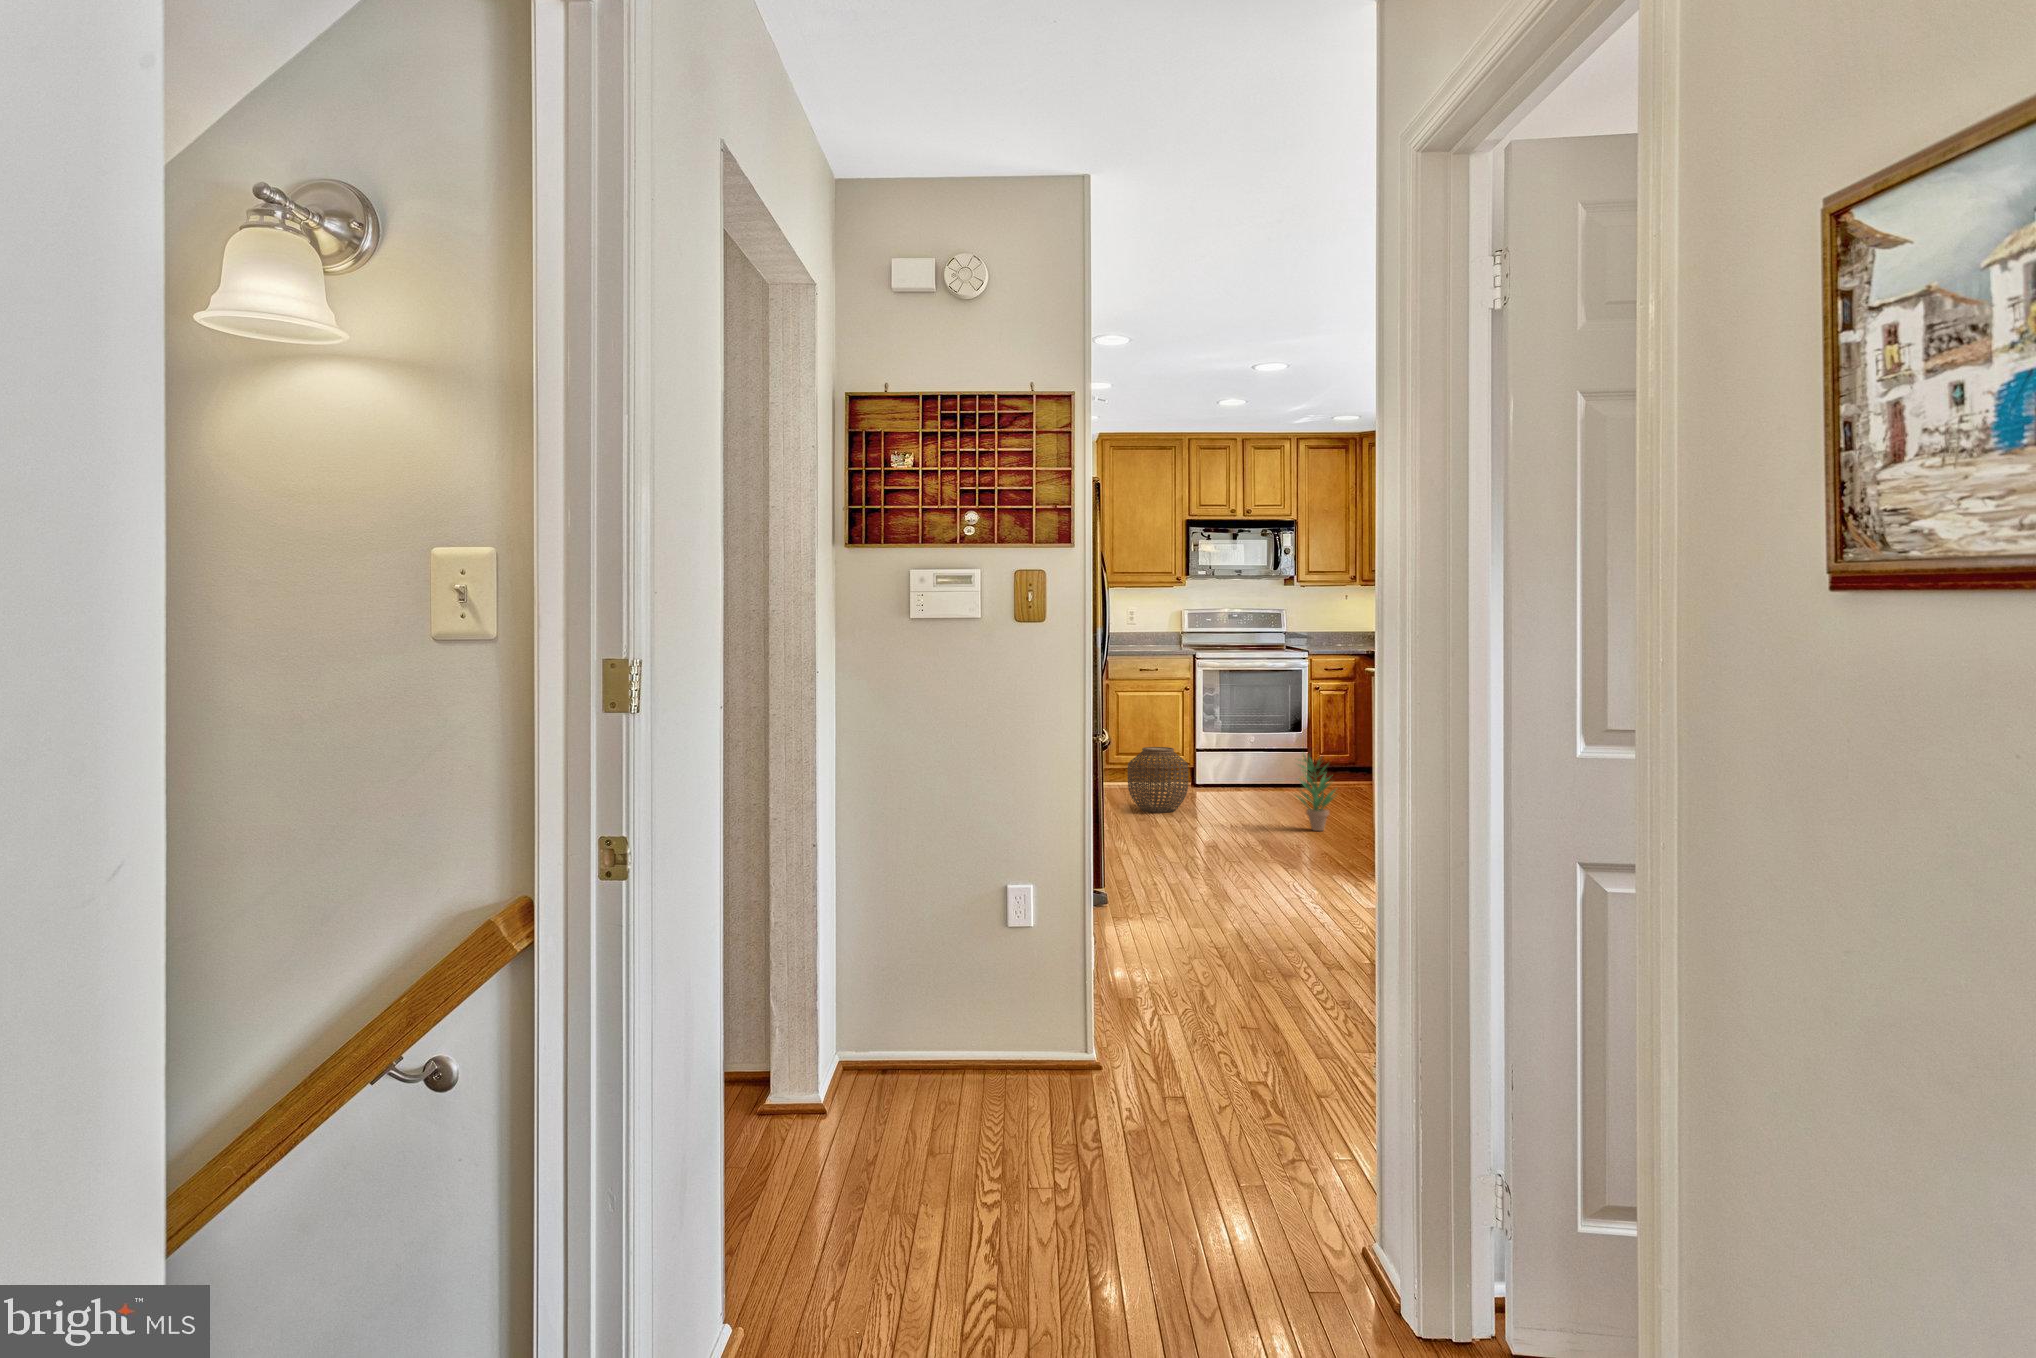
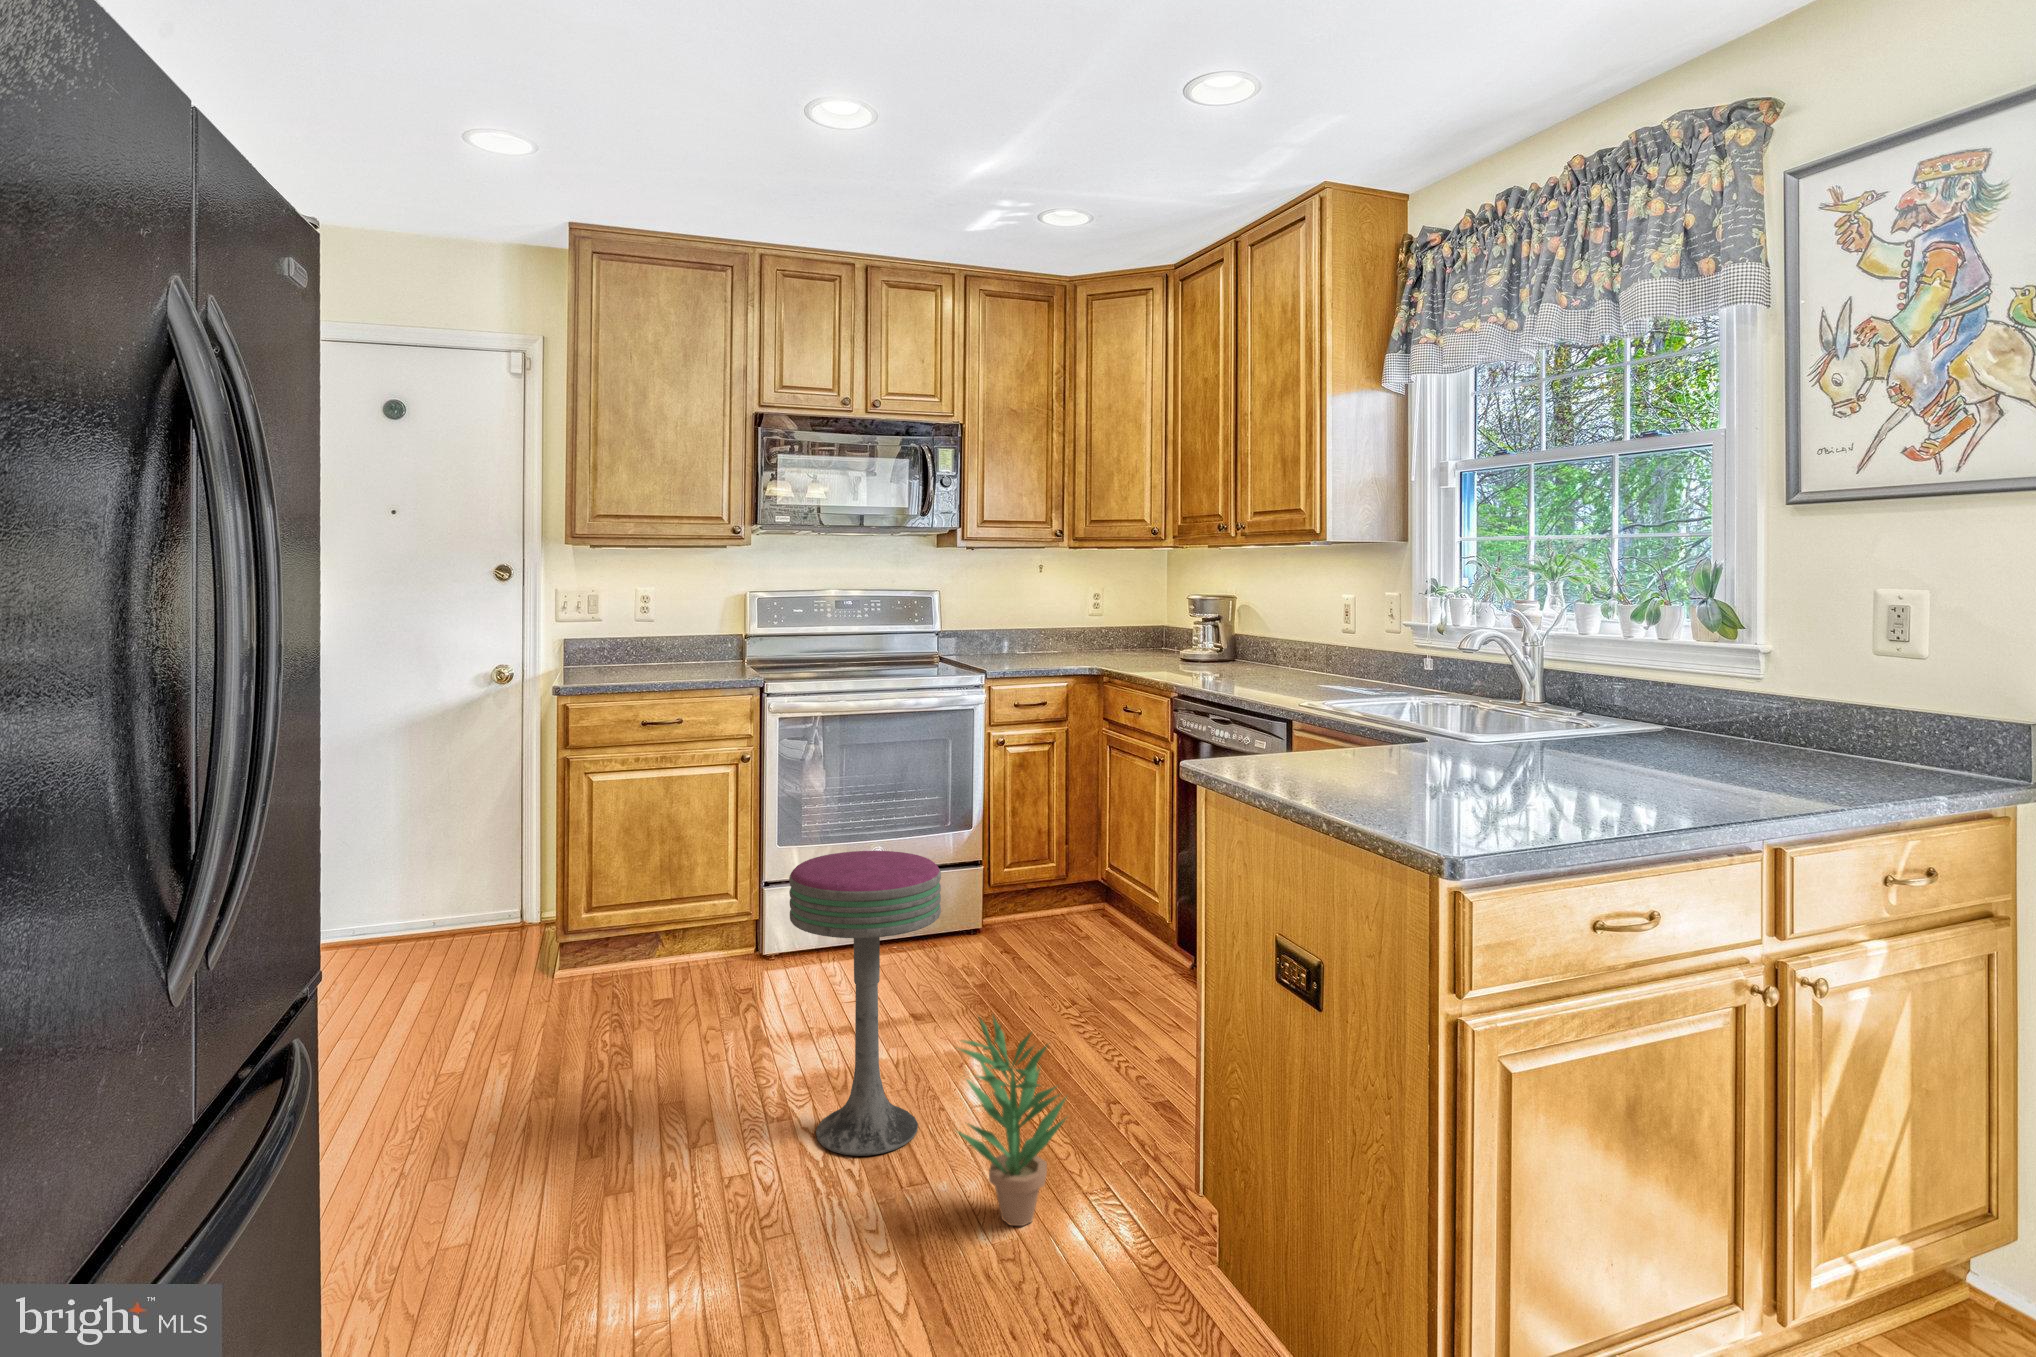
bar stool: none [1226,707,1287,820] -> present [789,851,941,1156]
woven basket: present [1128,747,1188,813] -> none [547,948,707,1129]

